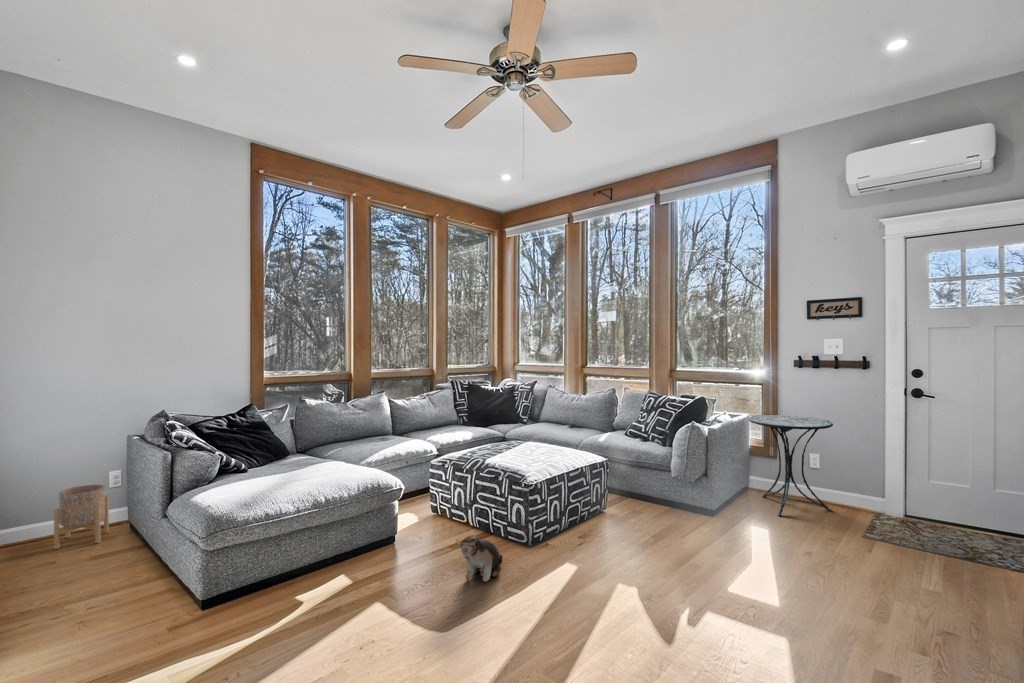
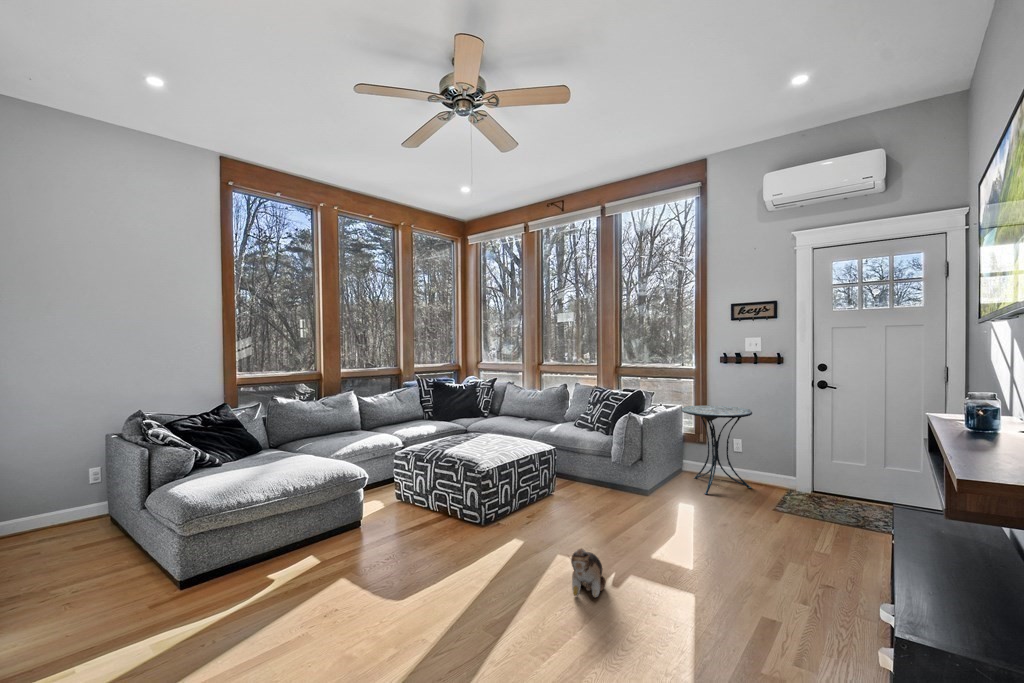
planter: present [54,485,109,549] -> none [35,480,89,541]
plush toy: present [456,535,503,582] -> present [571,549,606,597]

